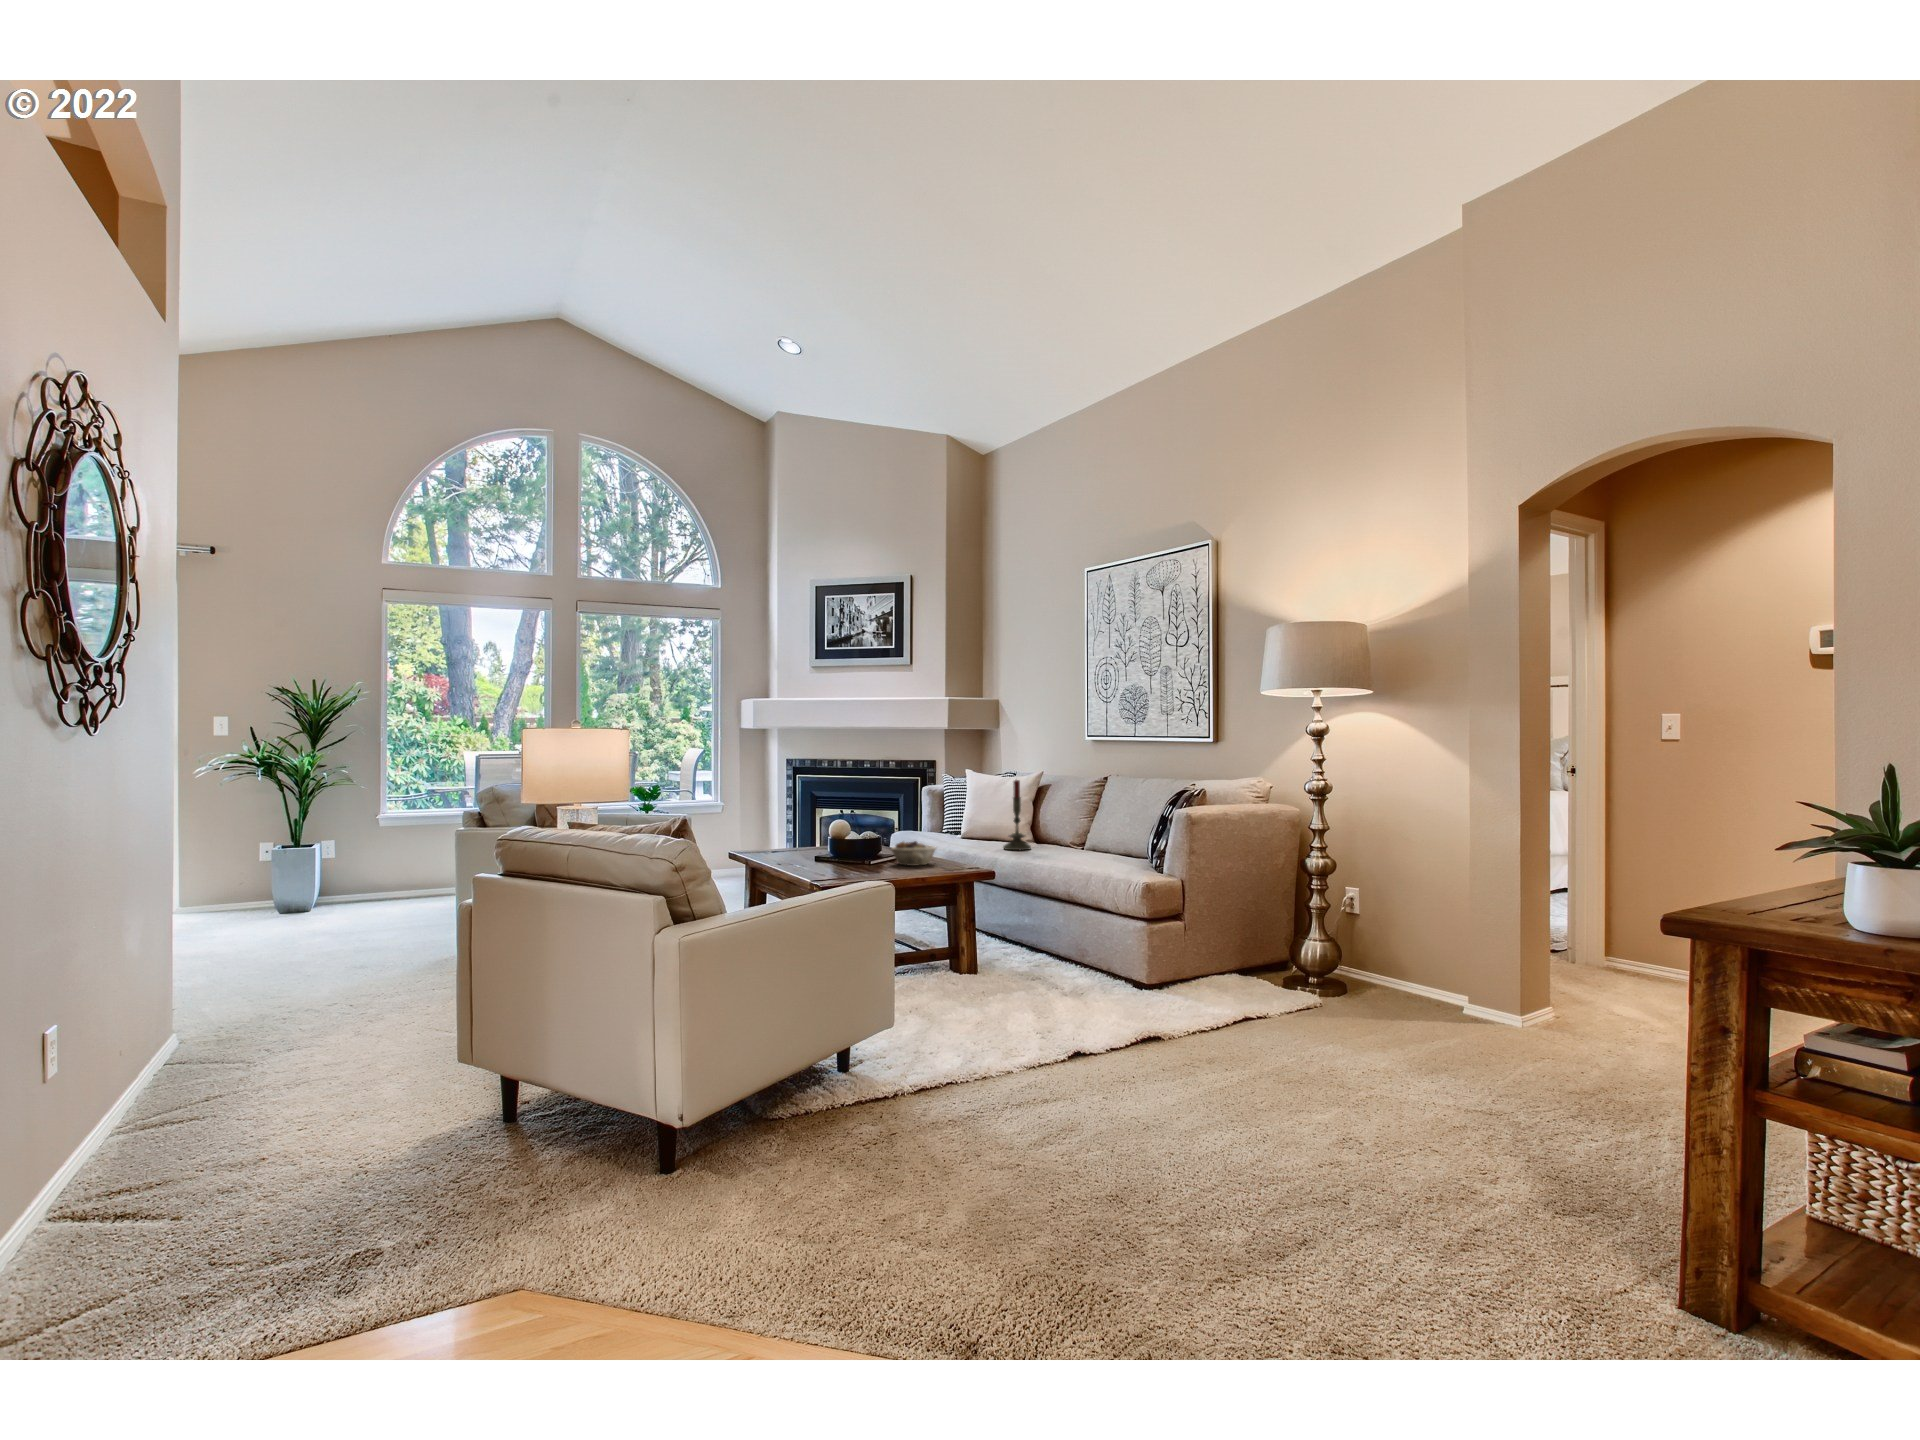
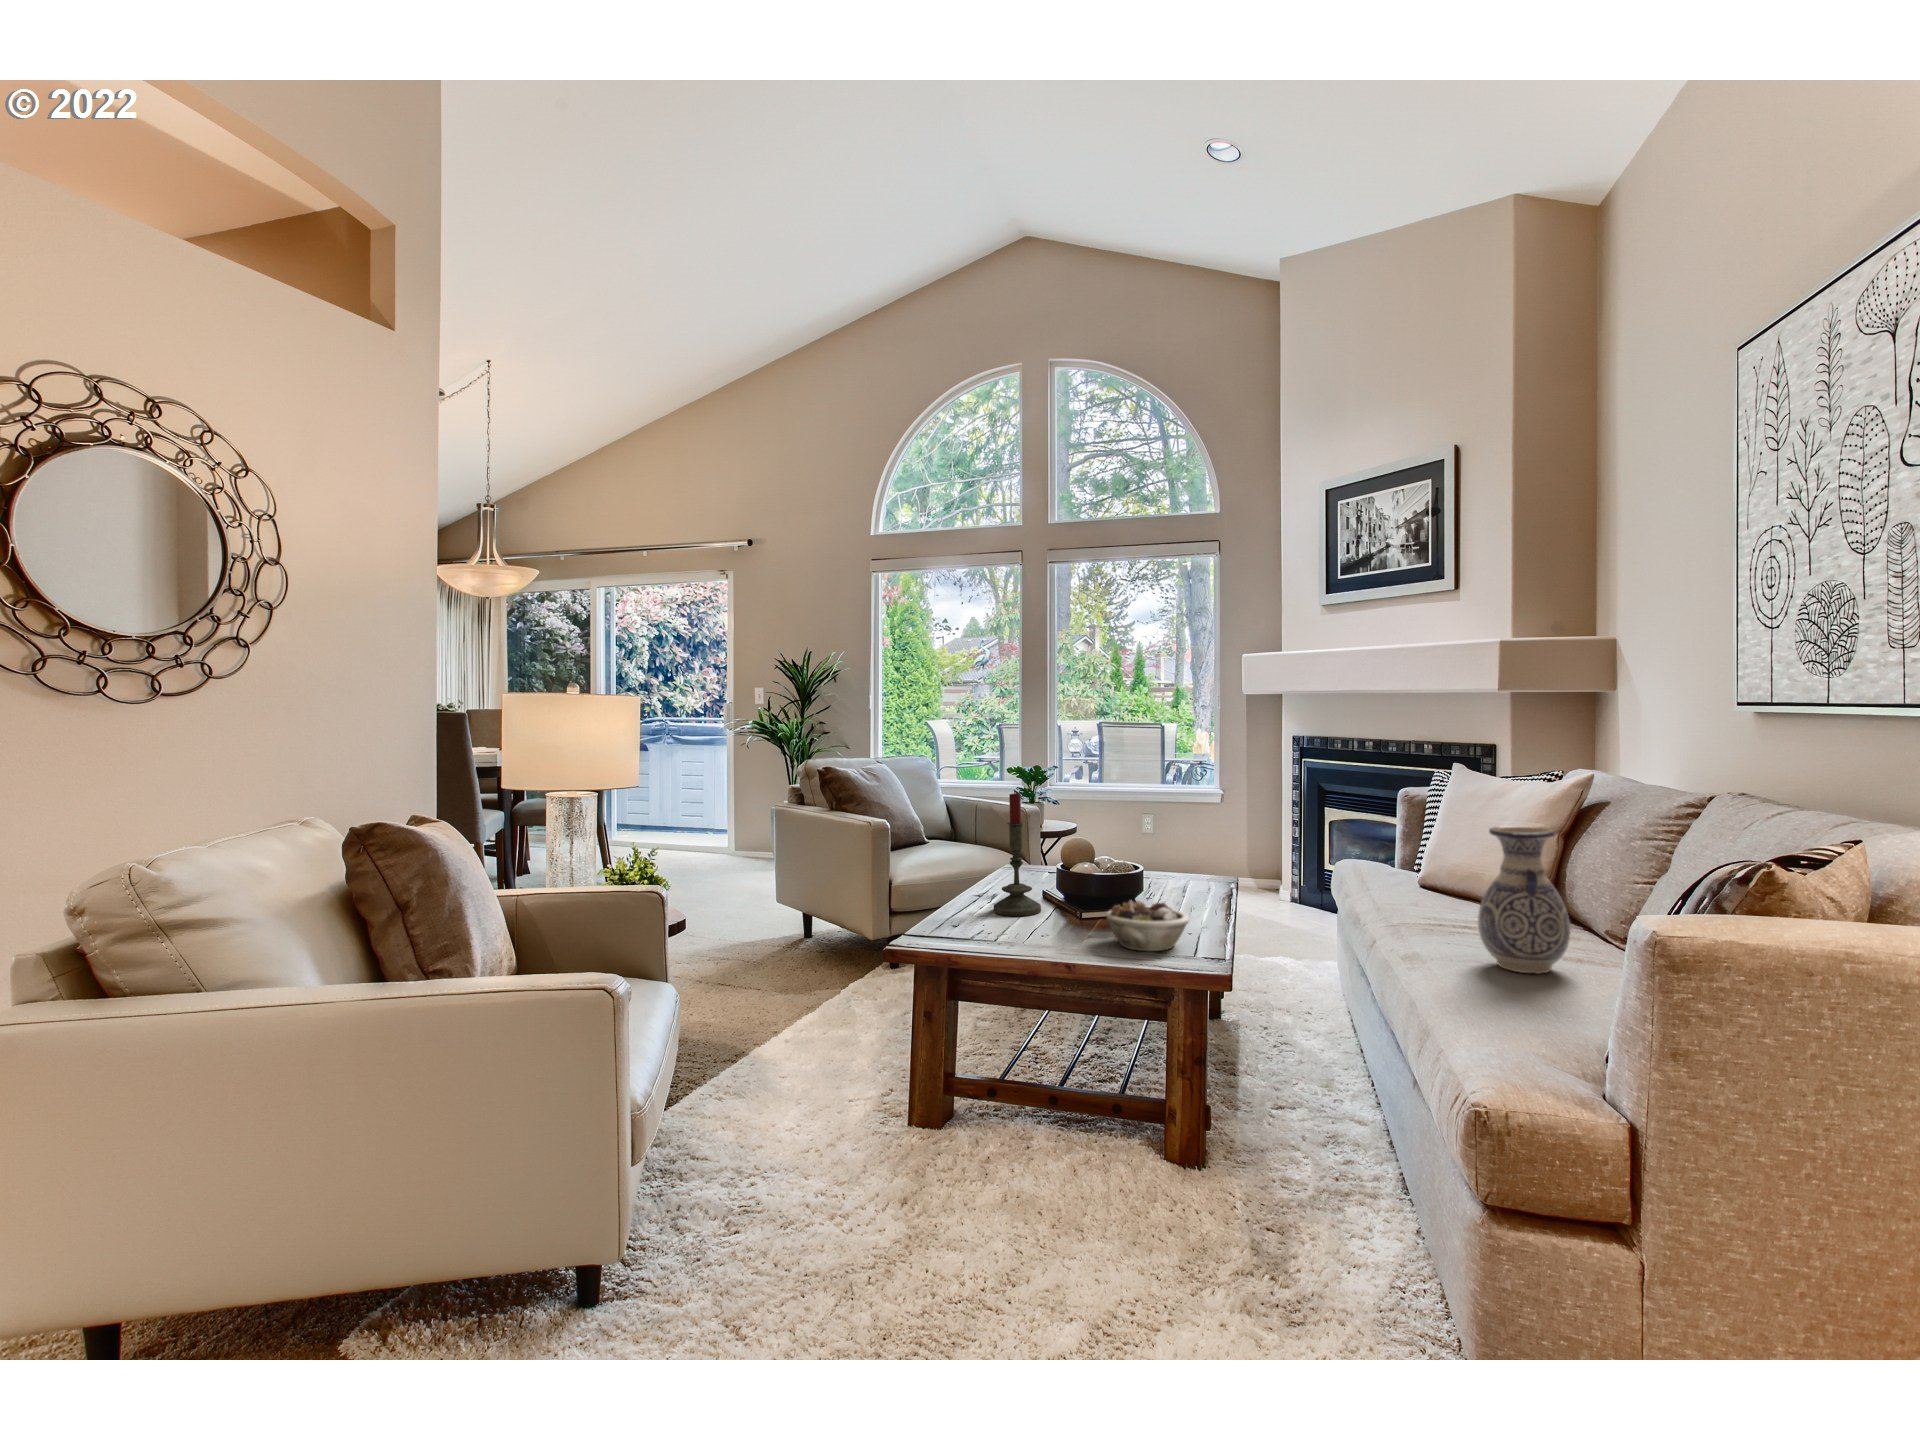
candle: present [1003,780,1031,850] -> present [994,790,1041,916]
vase: none [1048,789,1084,853] -> present [1478,826,1571,974]

